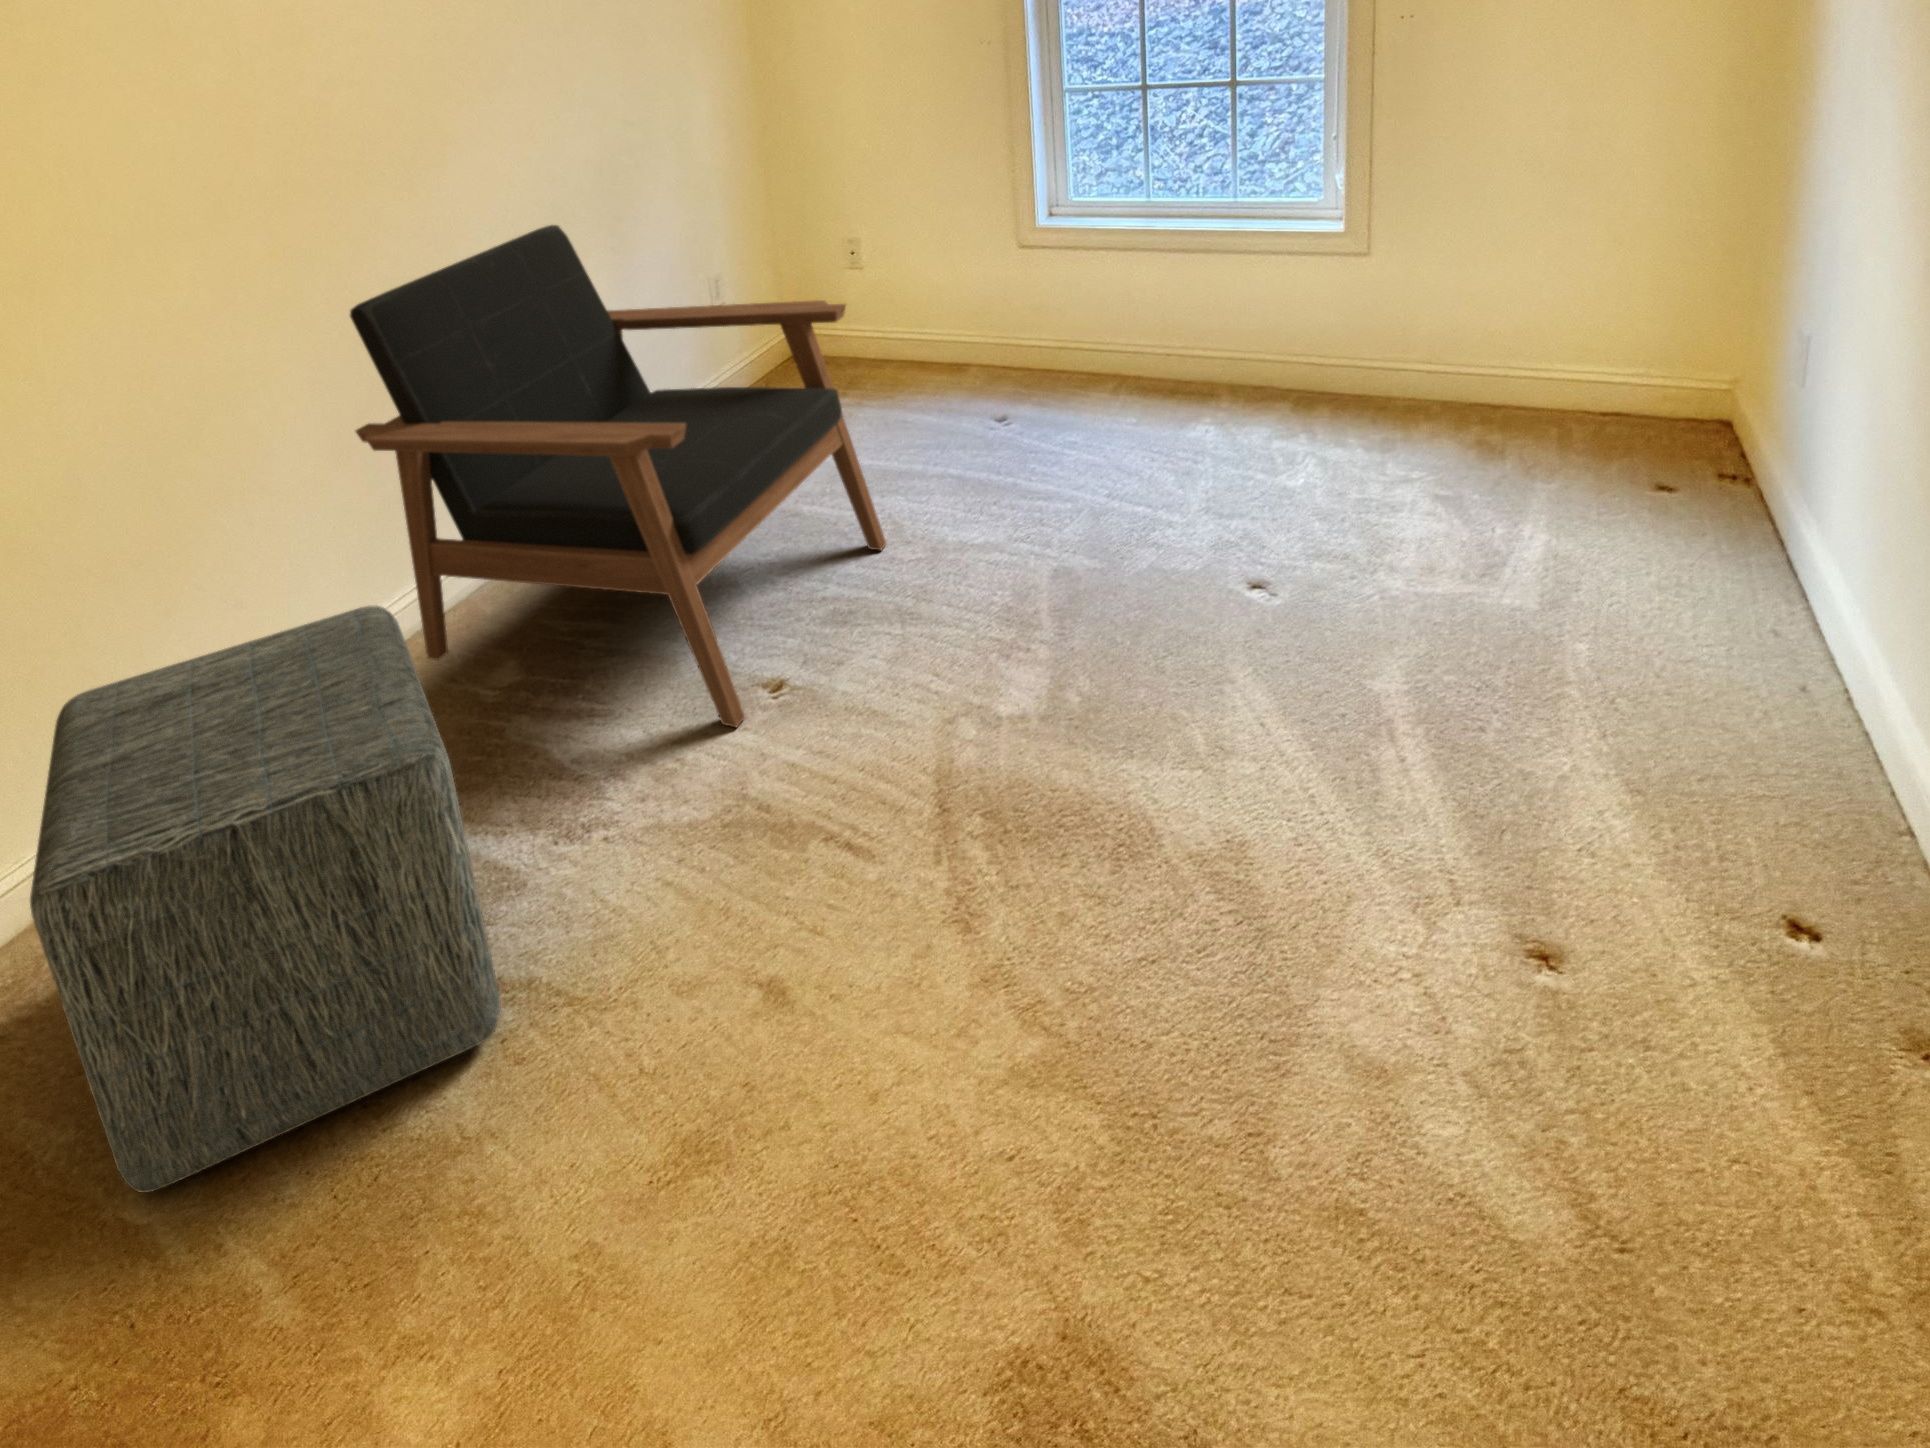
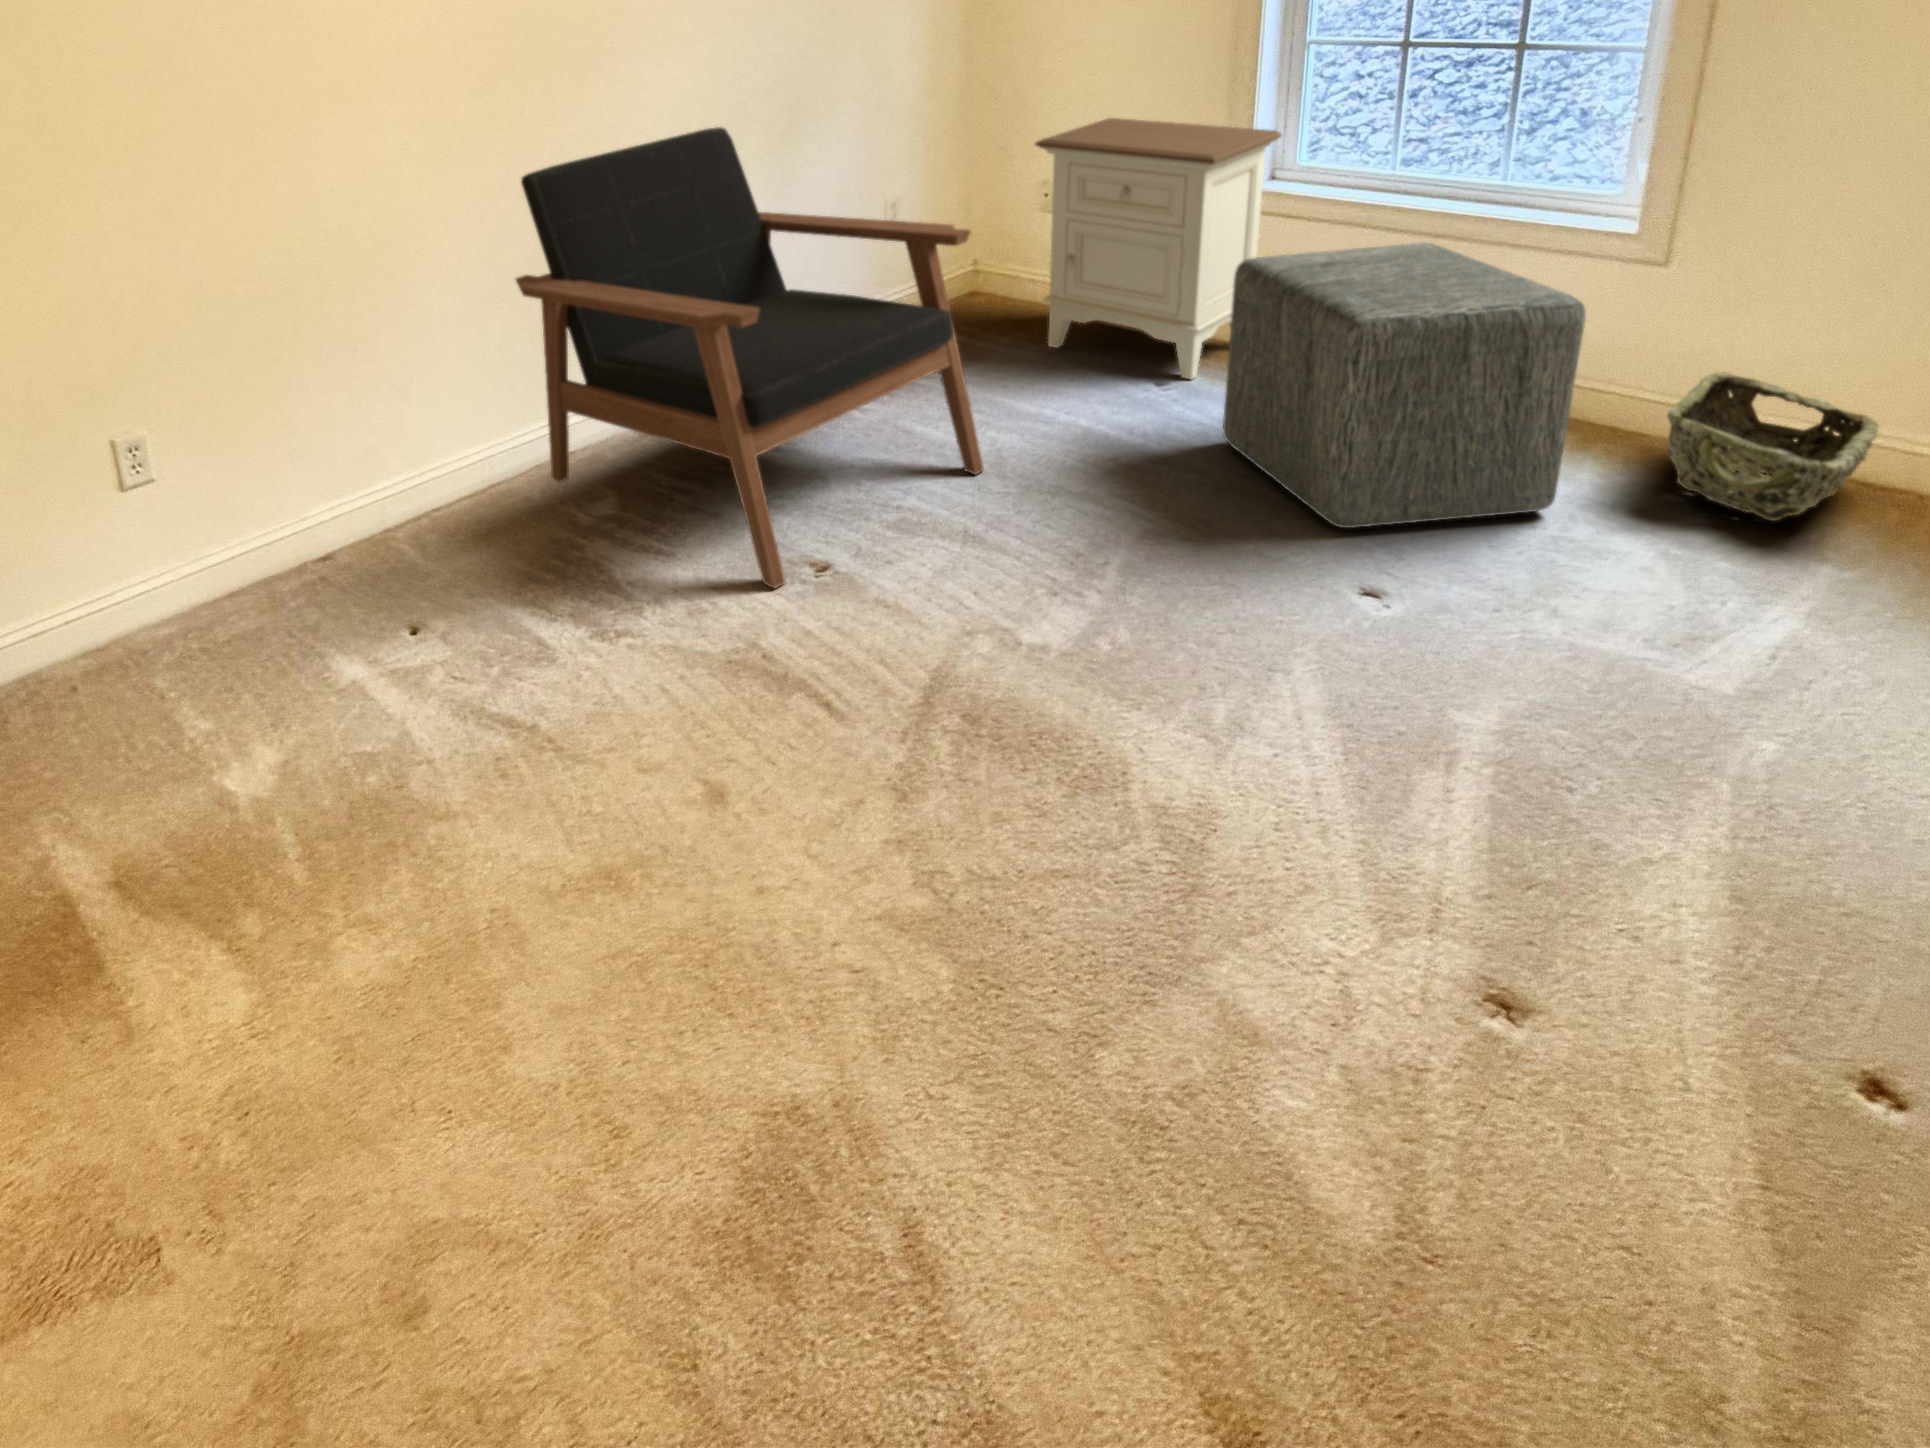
nightstand: none [852,173,1061,415] -> present [1035,118,1281,379]
woven basket: none [1409,340,1539,457] -> present [1667,372,1879,521]
ottoman: present [30,606,501,1193] -> present [1223,242,1586,528]

